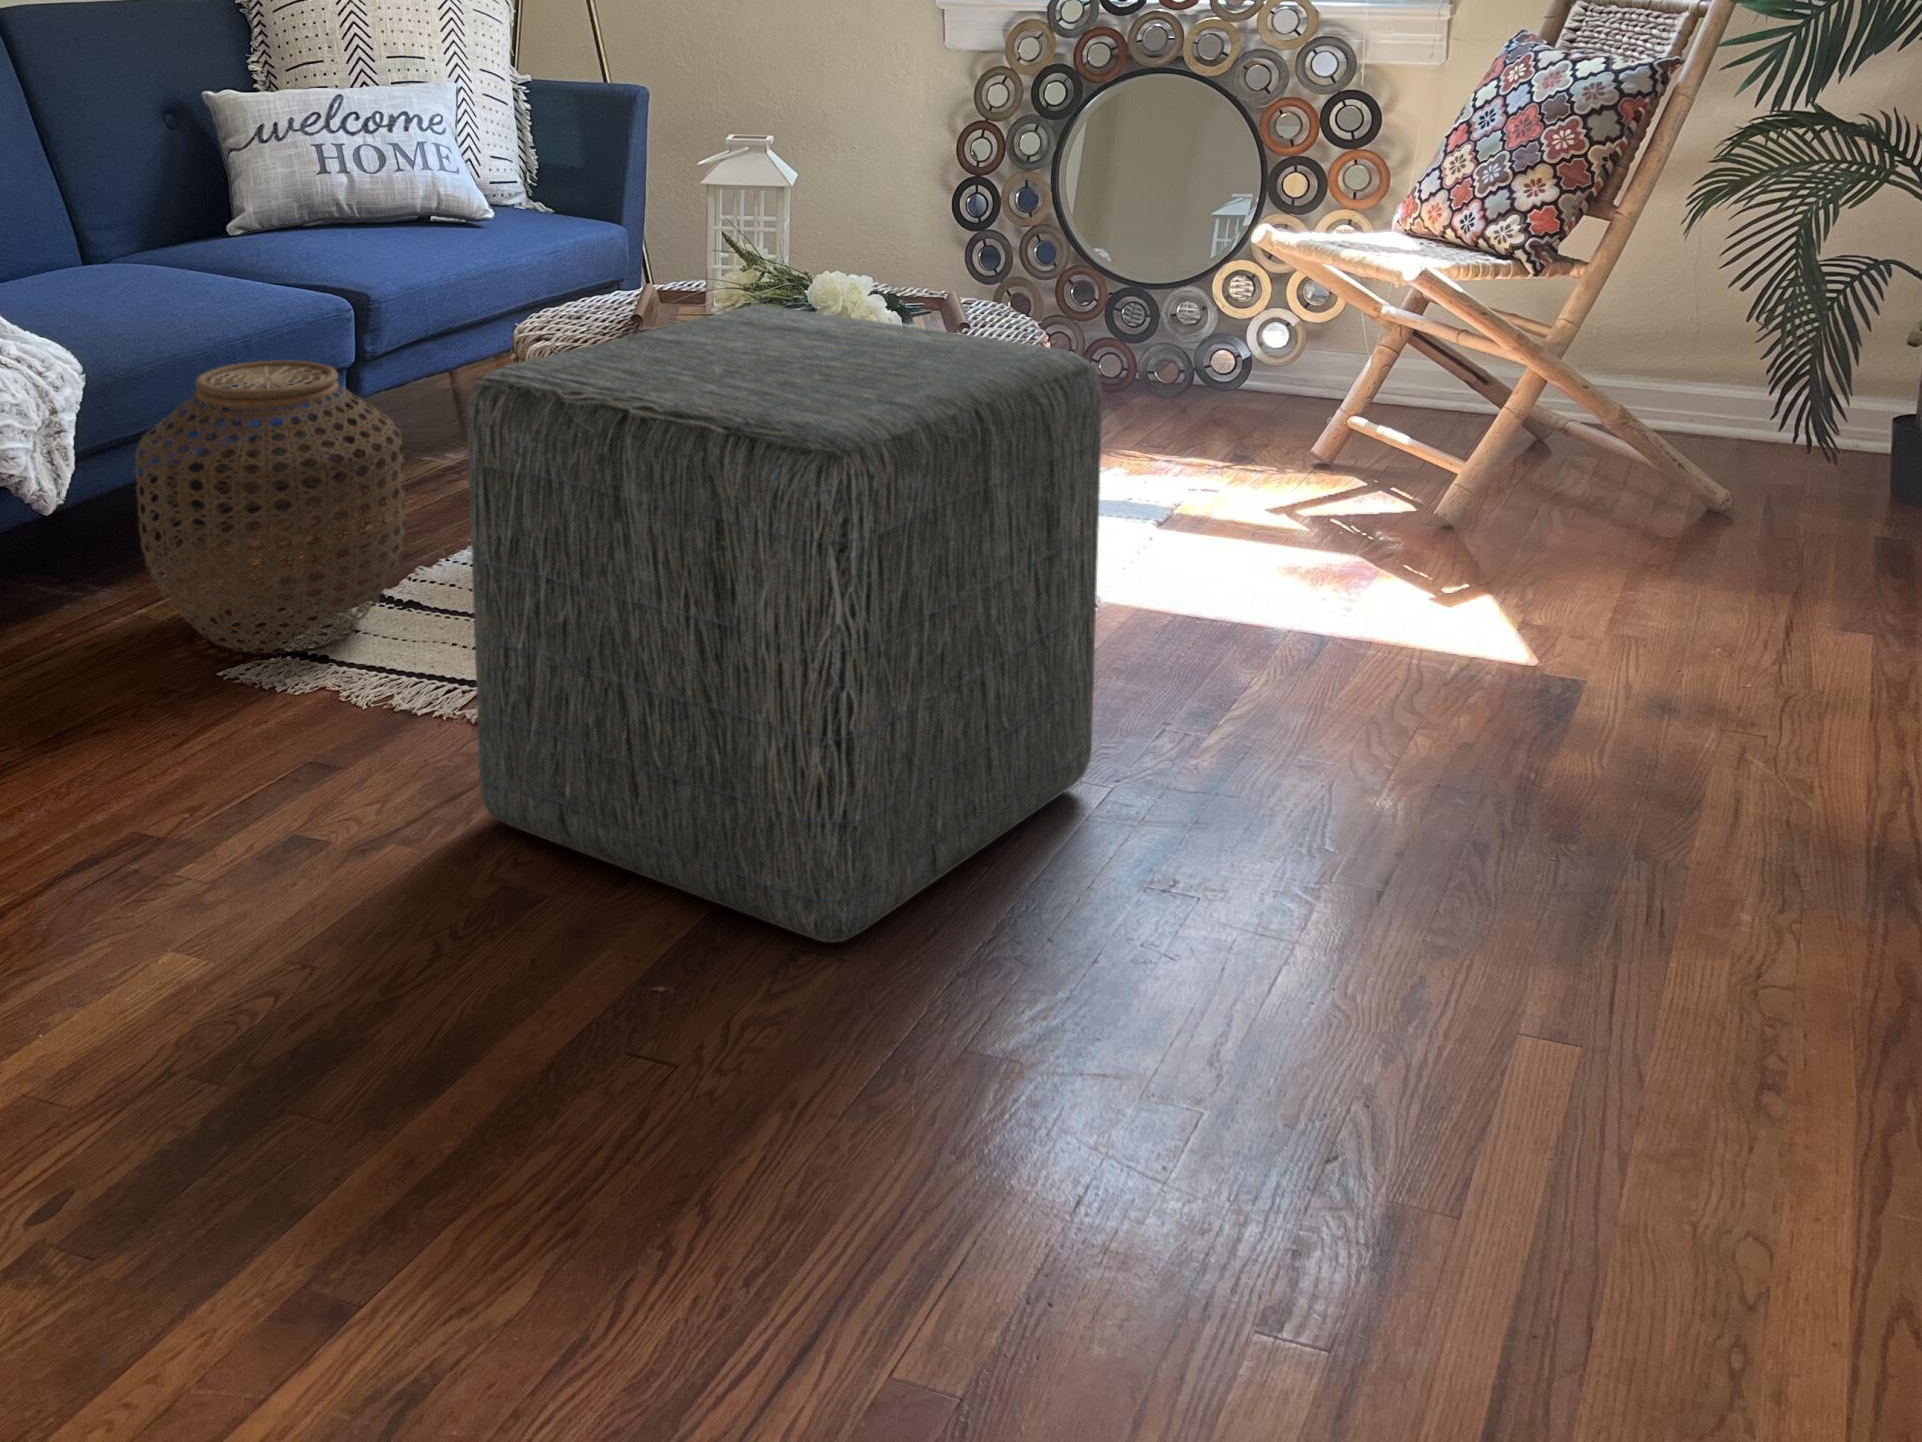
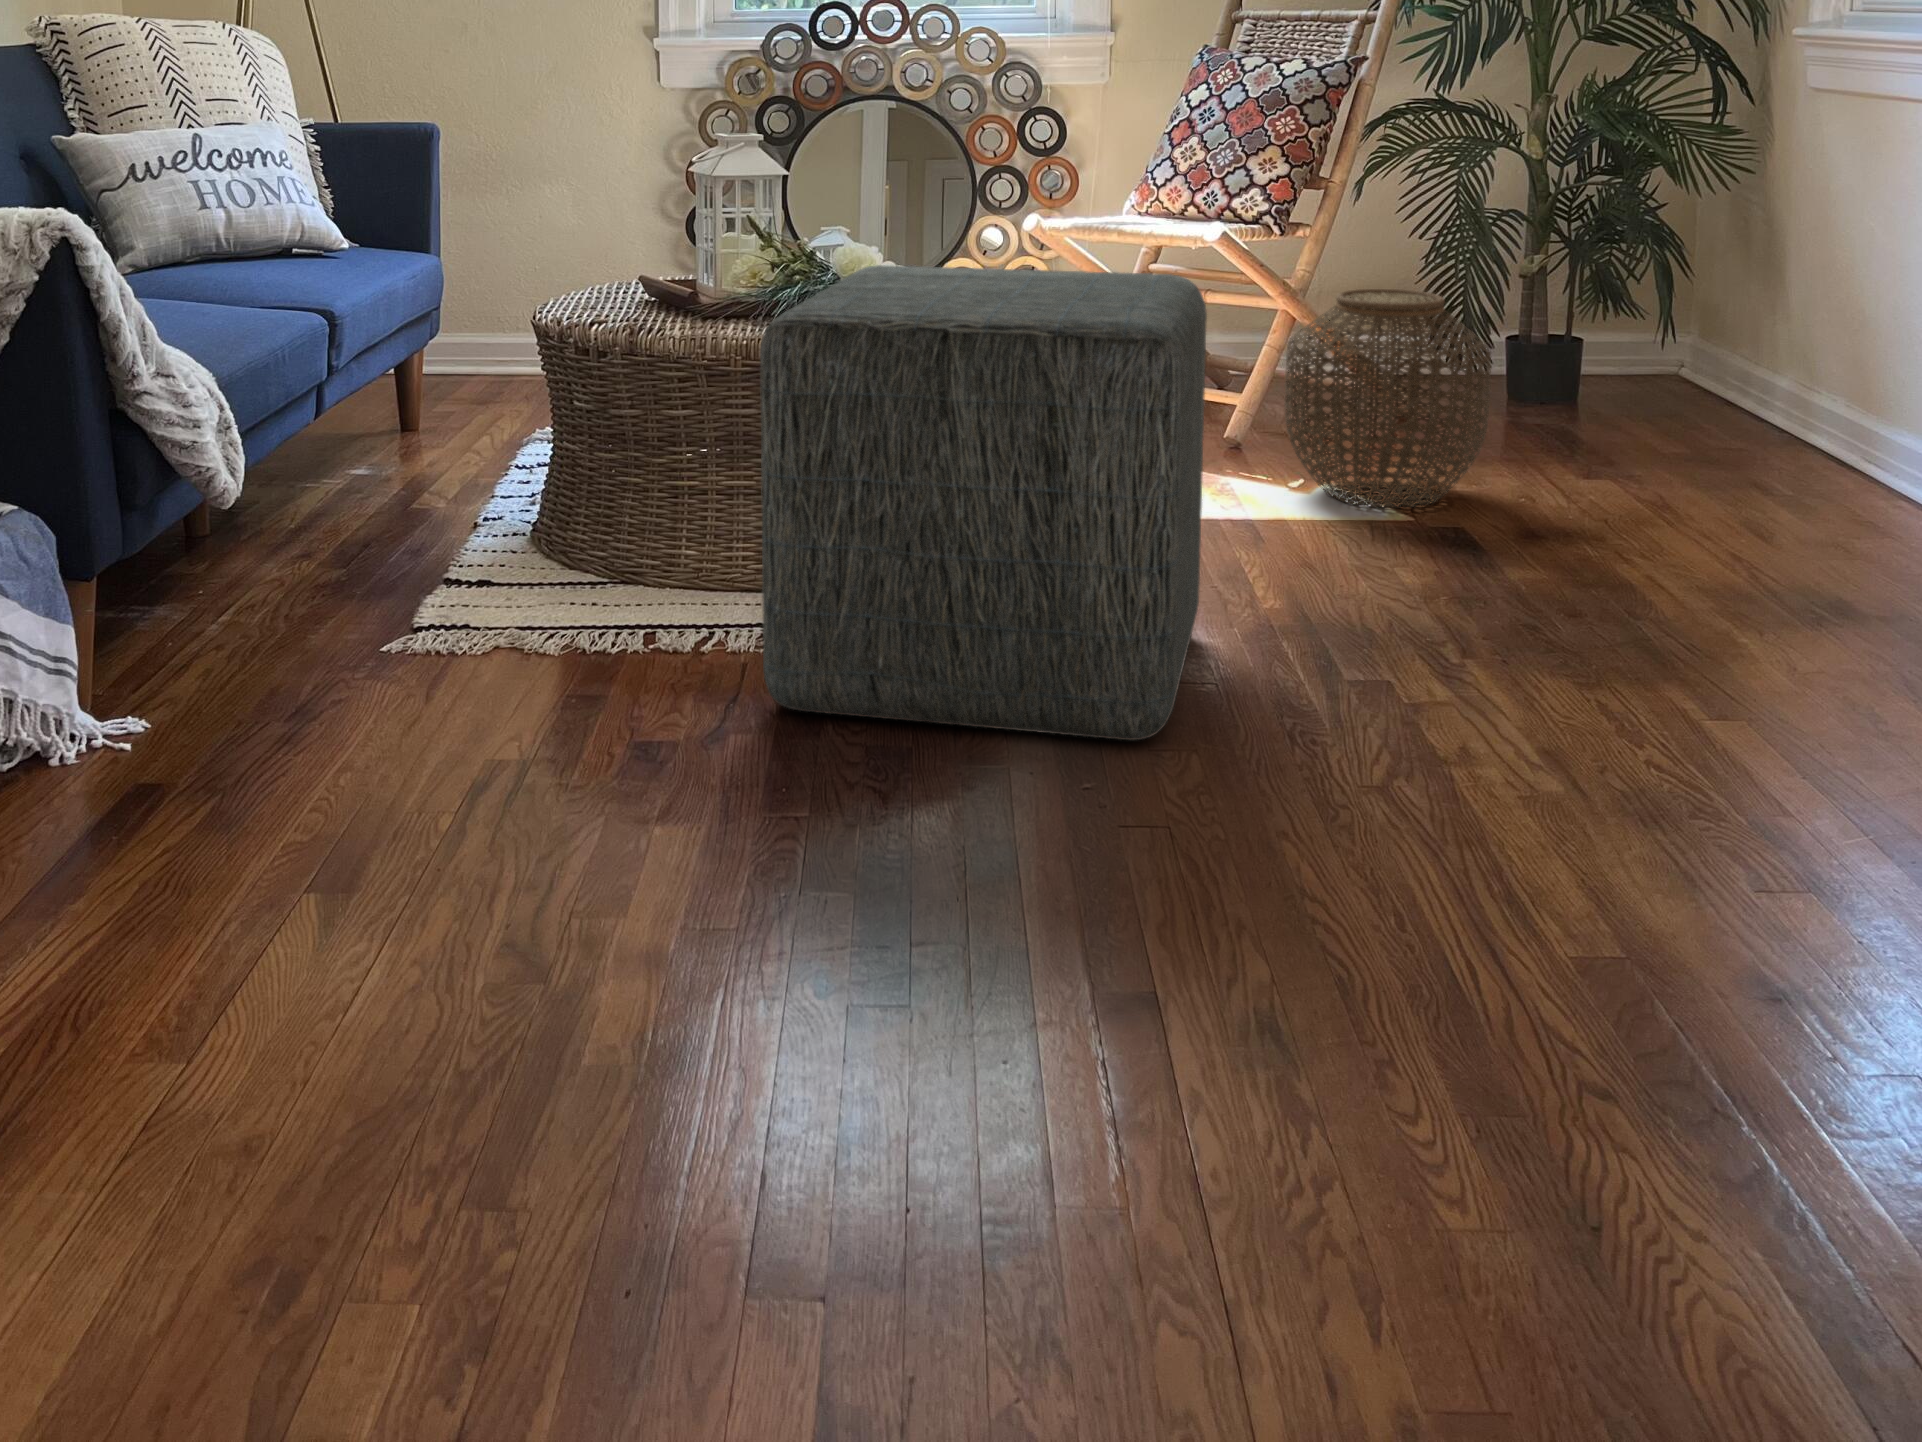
woven basket: present [135,360,405,653] -> present [1285,289,1491,508]

